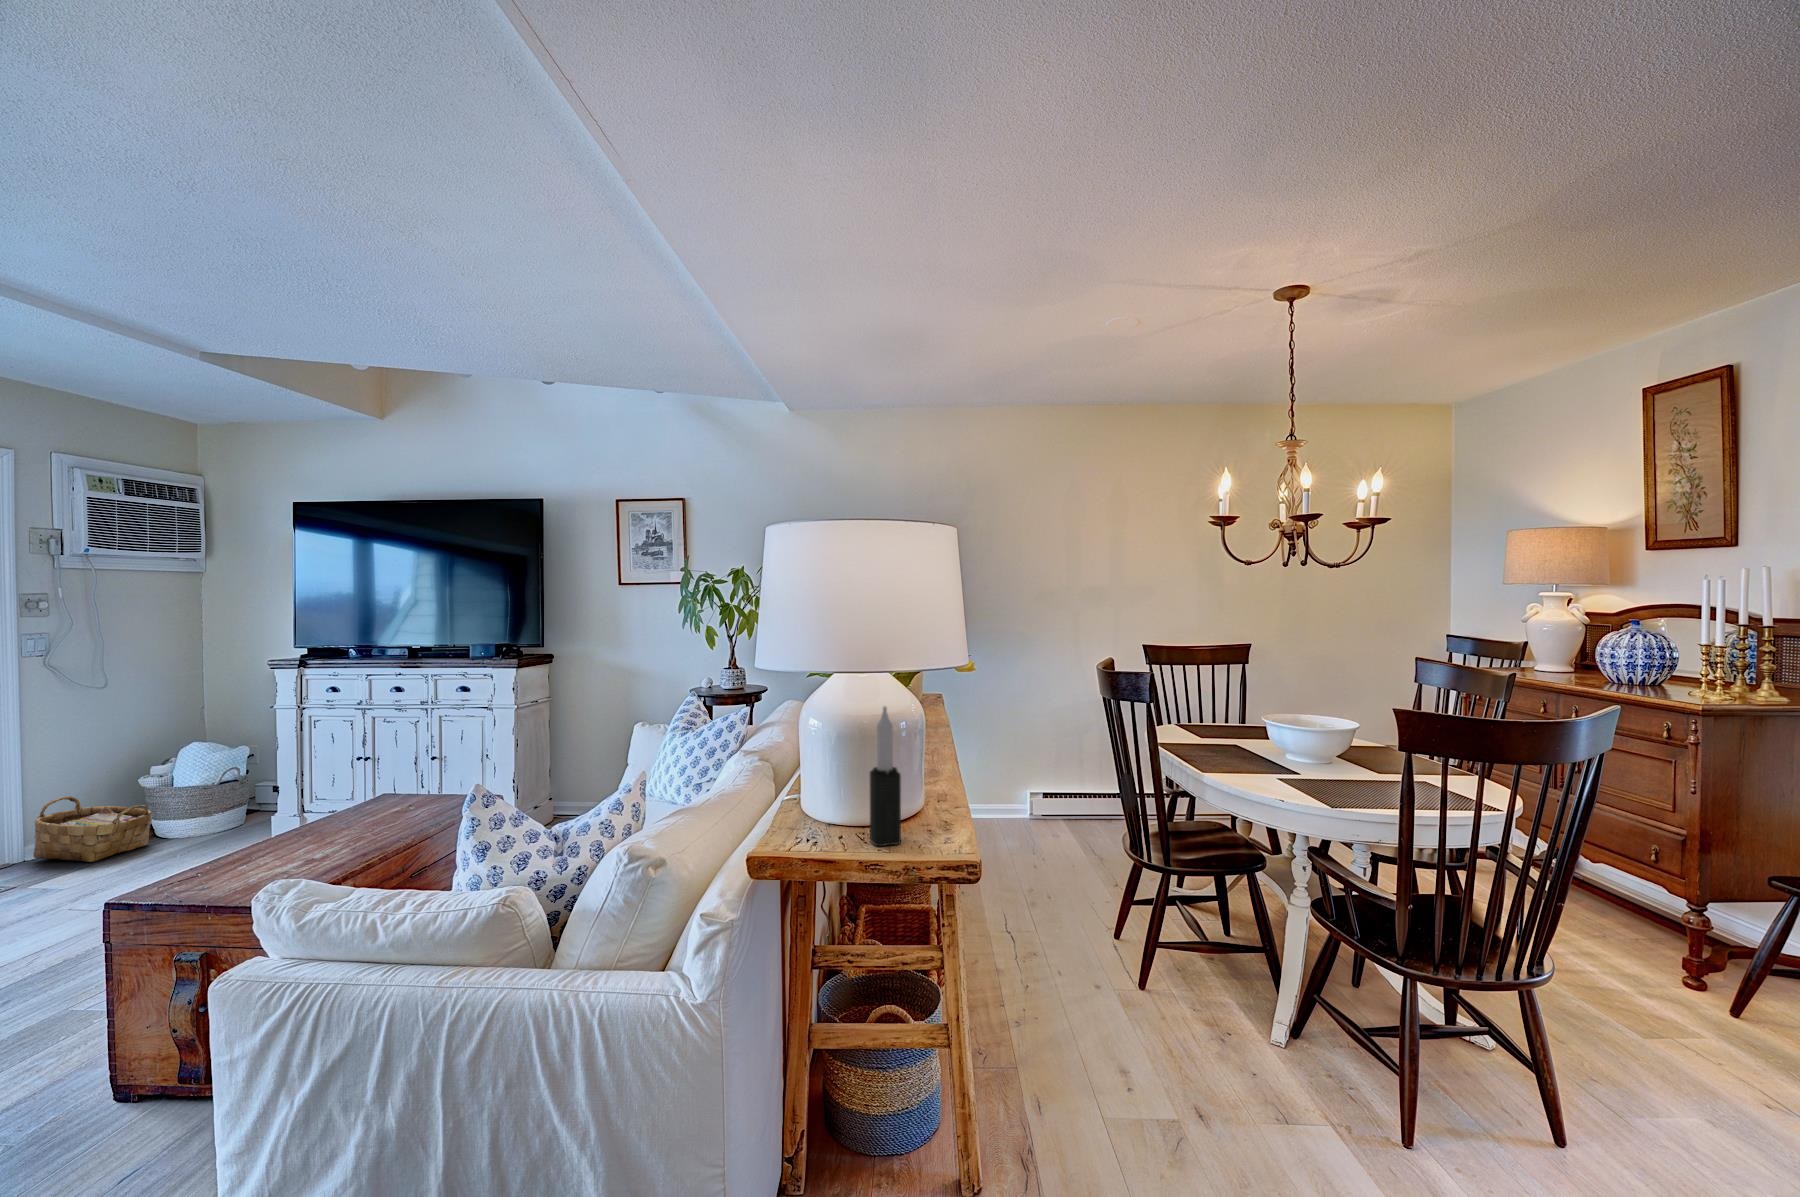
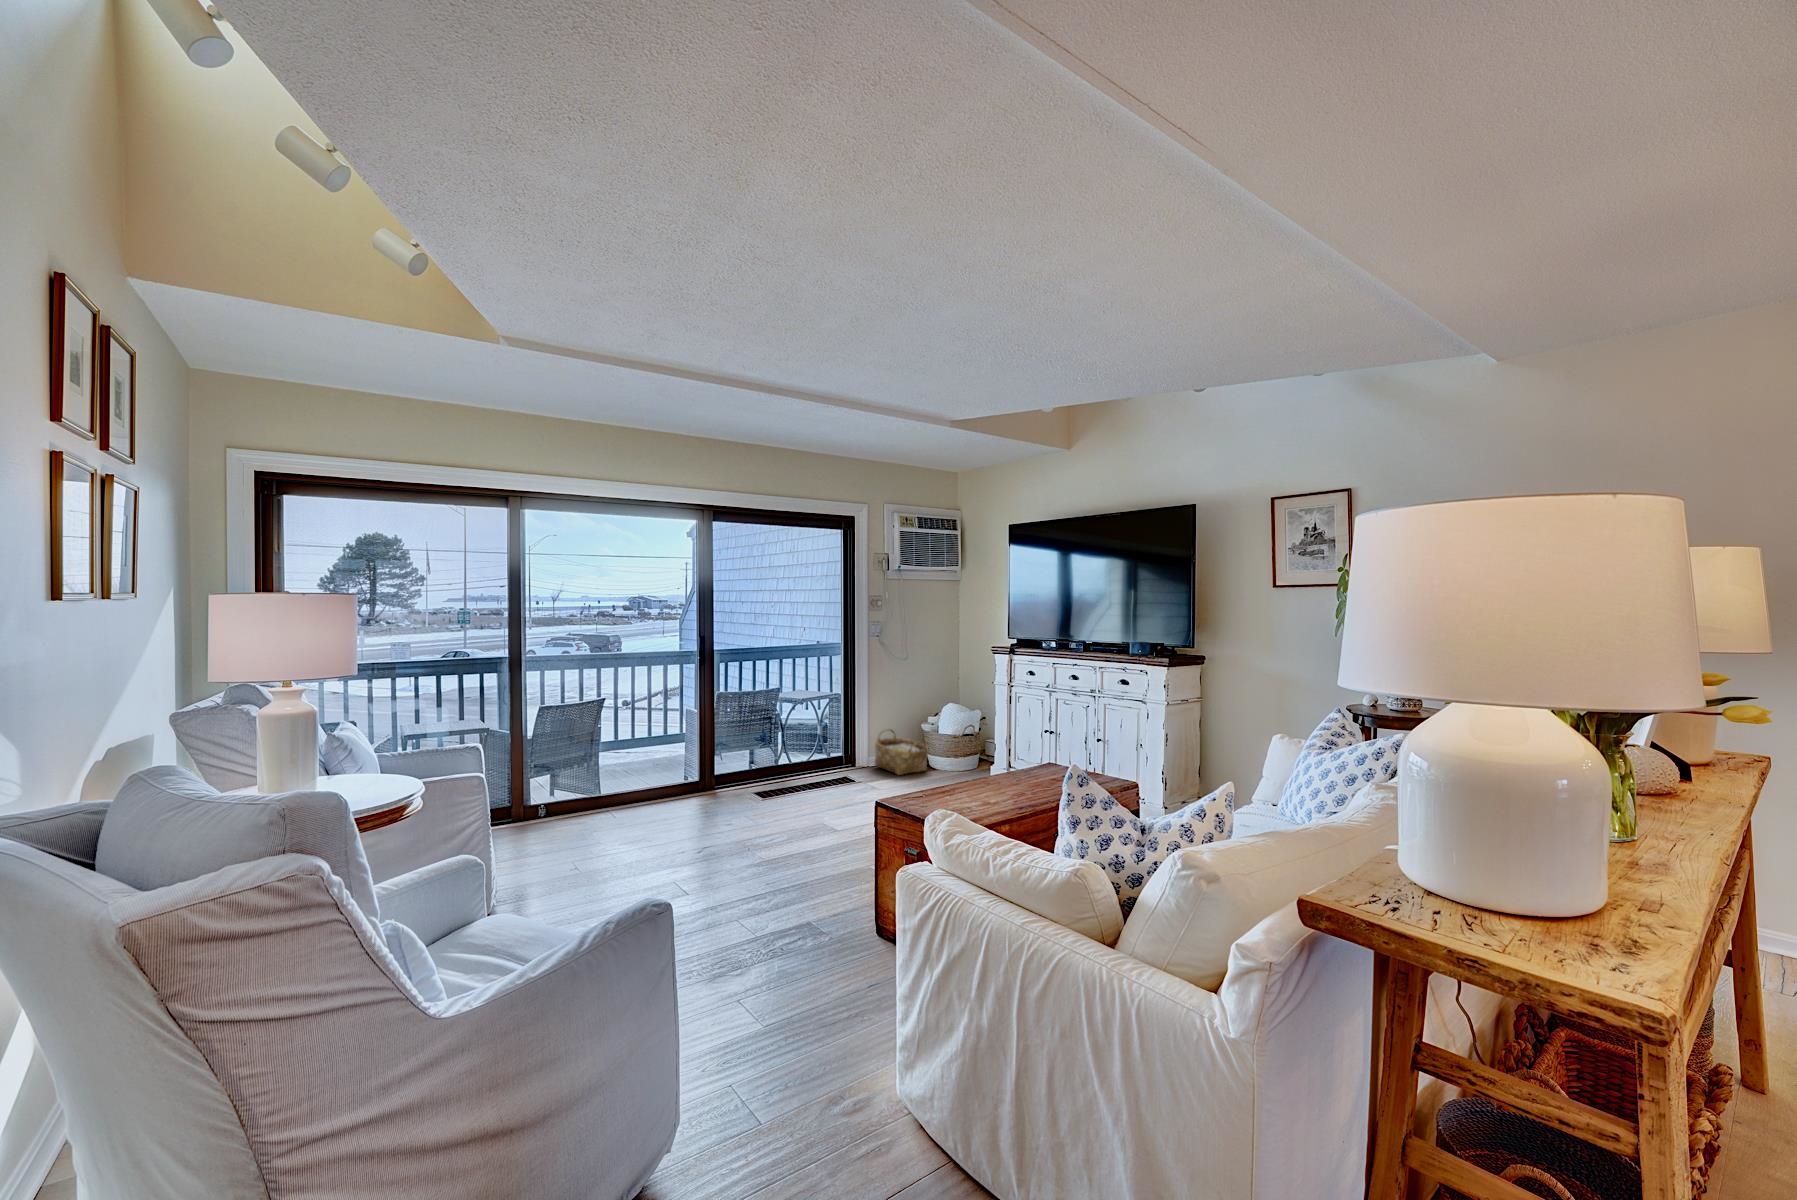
candle: present [870,707,901,846] -> none [1486,750,1539,948]

